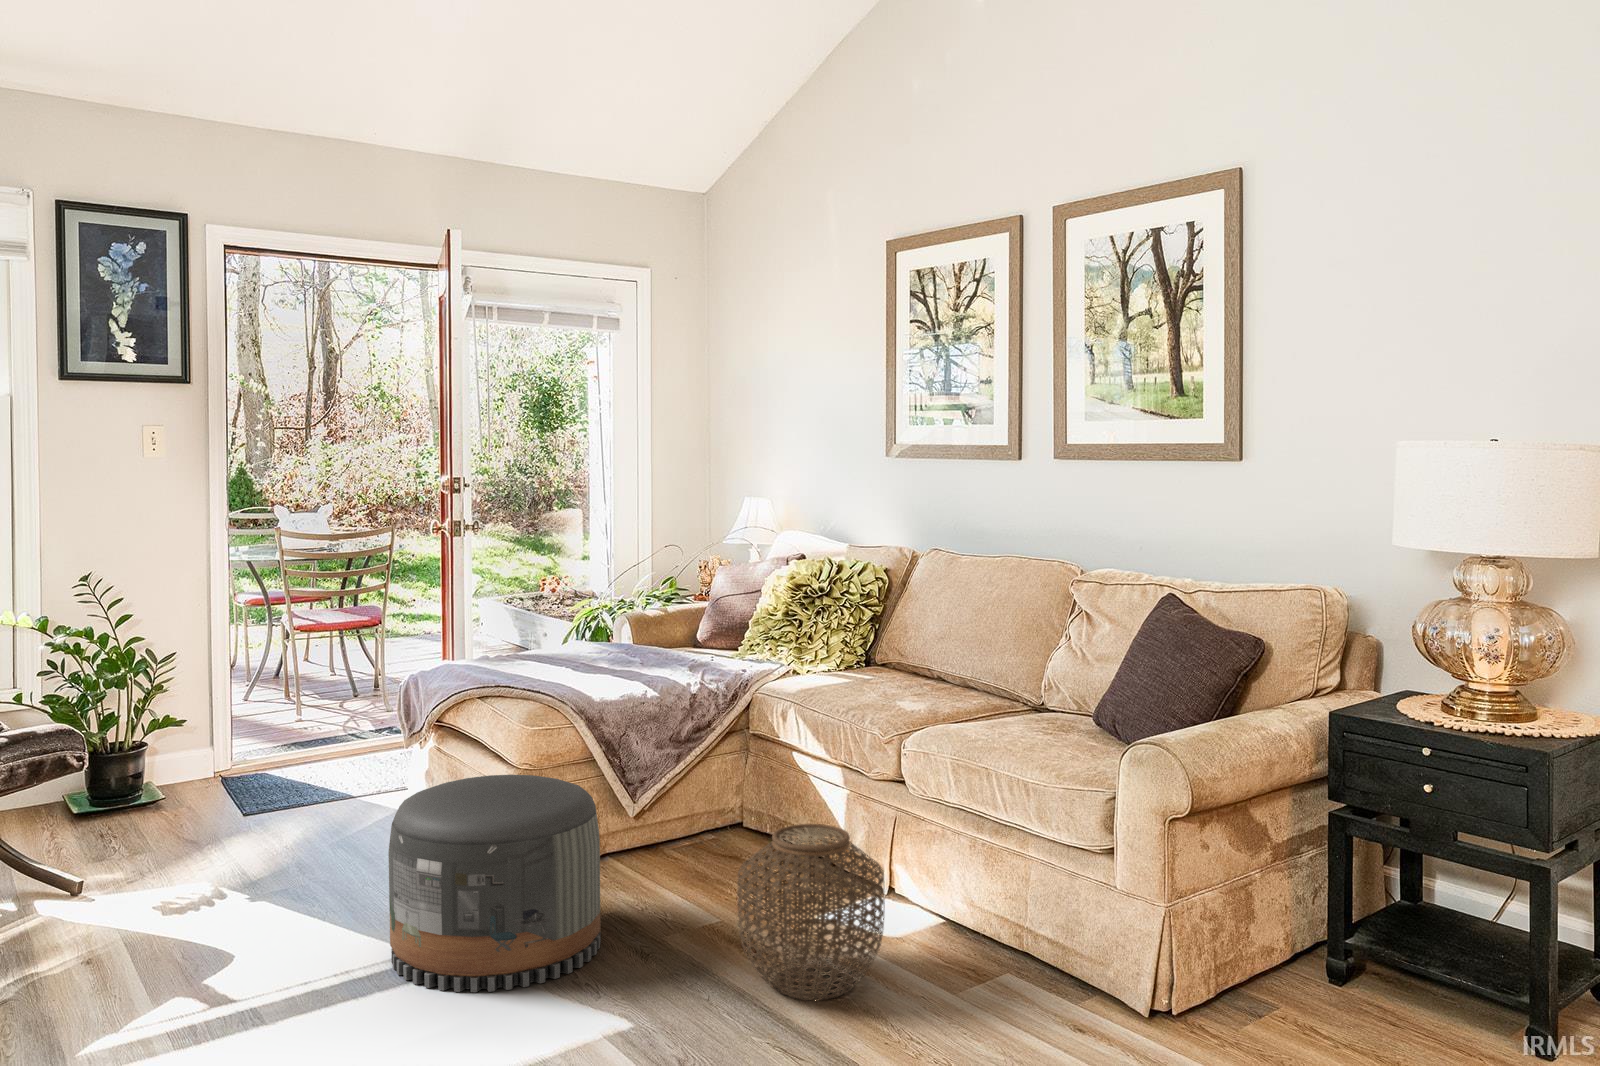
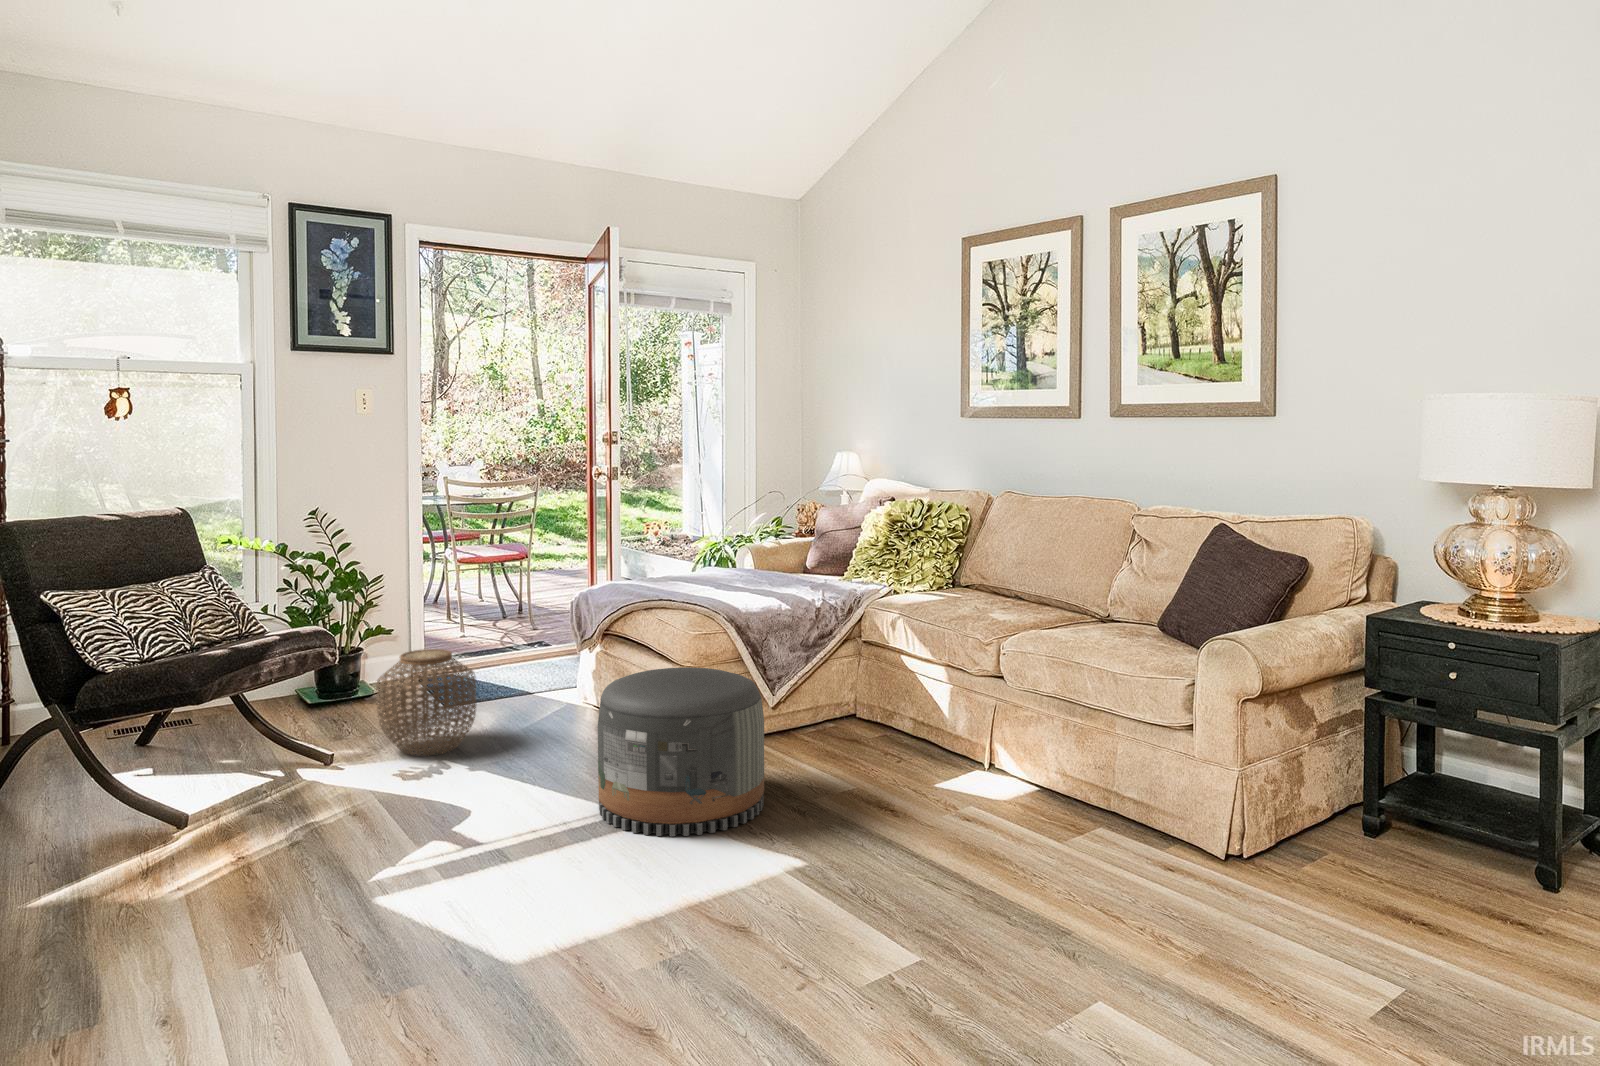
woven basket: present [737,824,885,1000] -> present [377,649,476,755]

